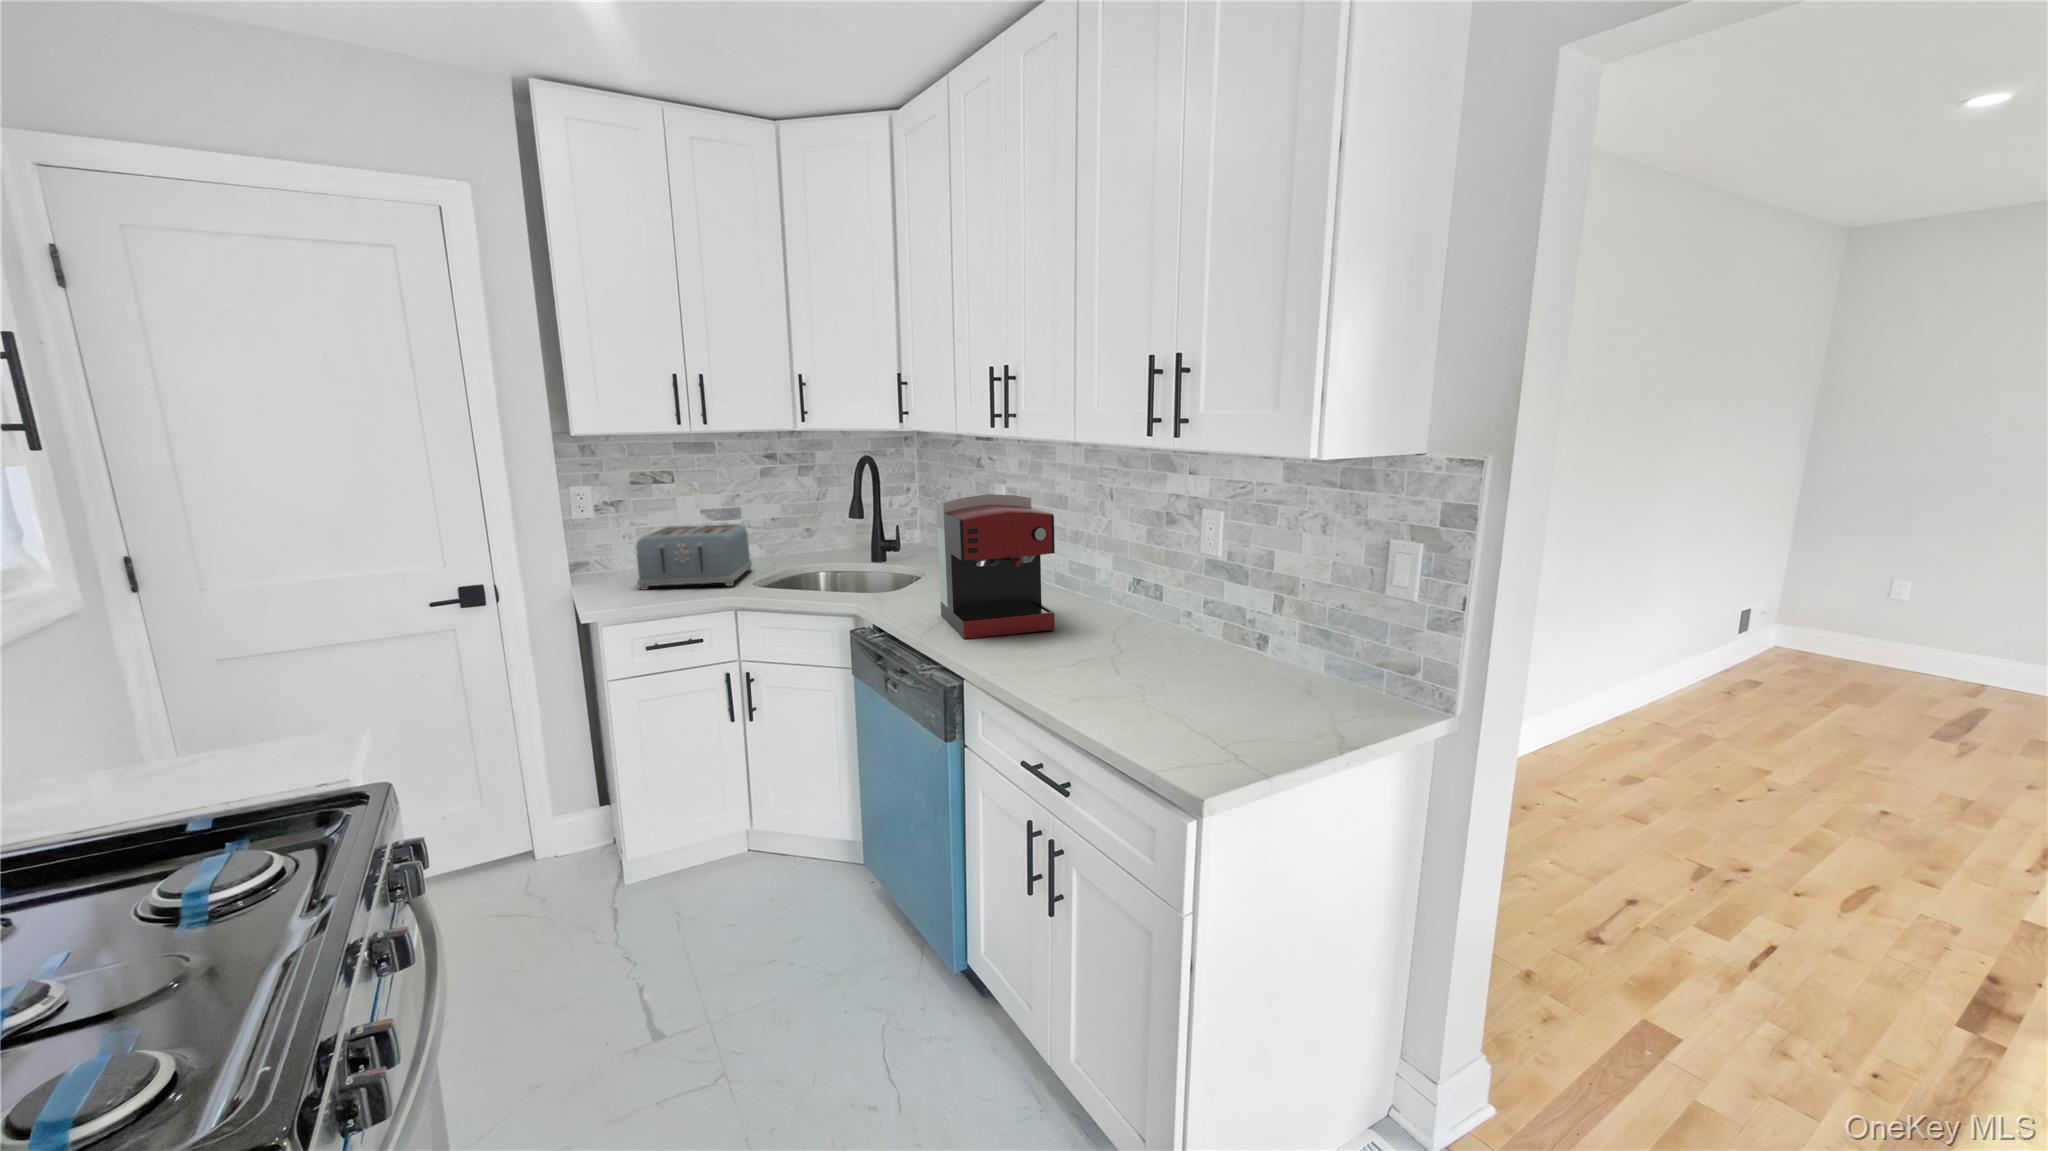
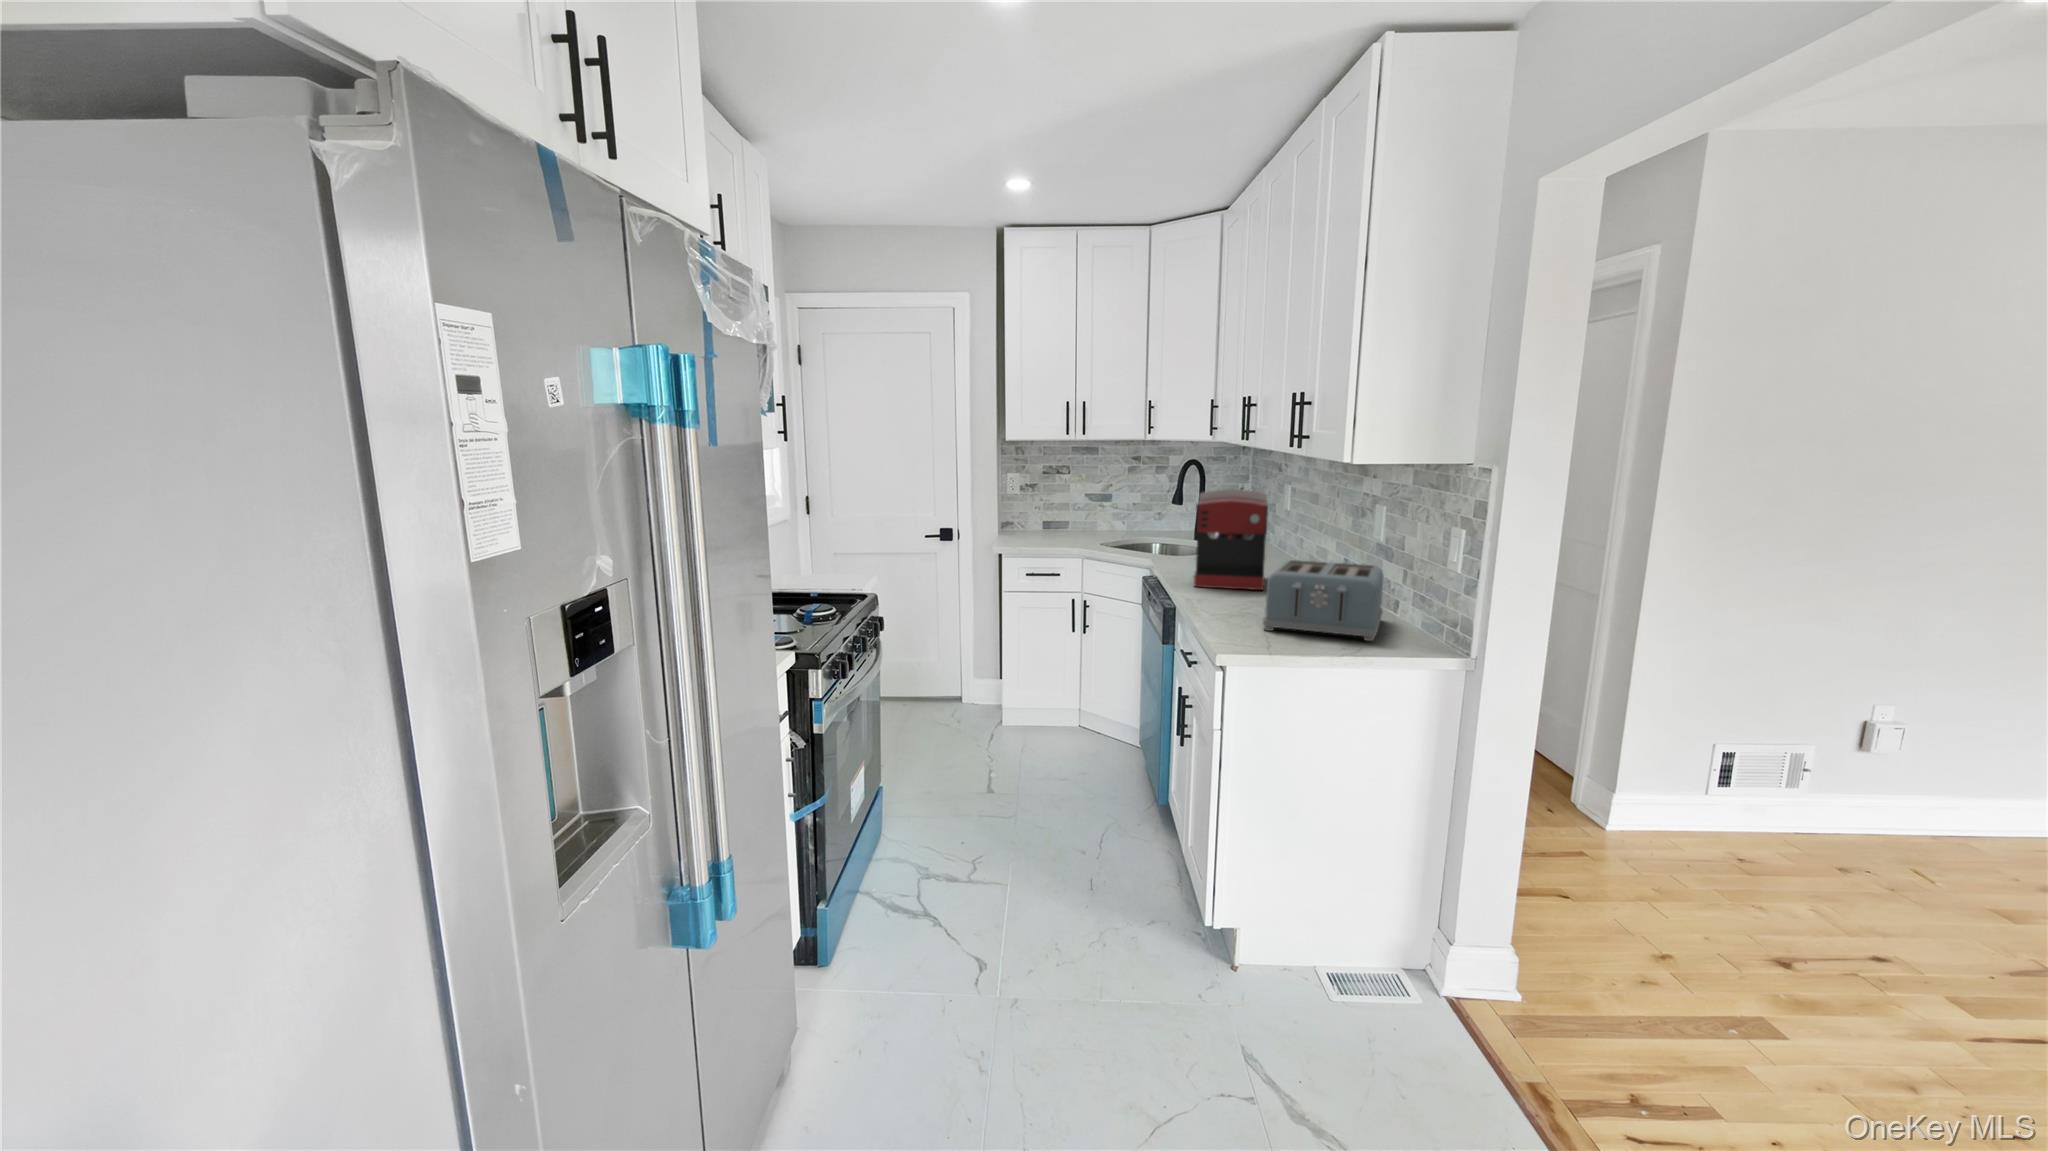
toaster: present [636,524,752,590] -> present [1263,560,1383,641]

